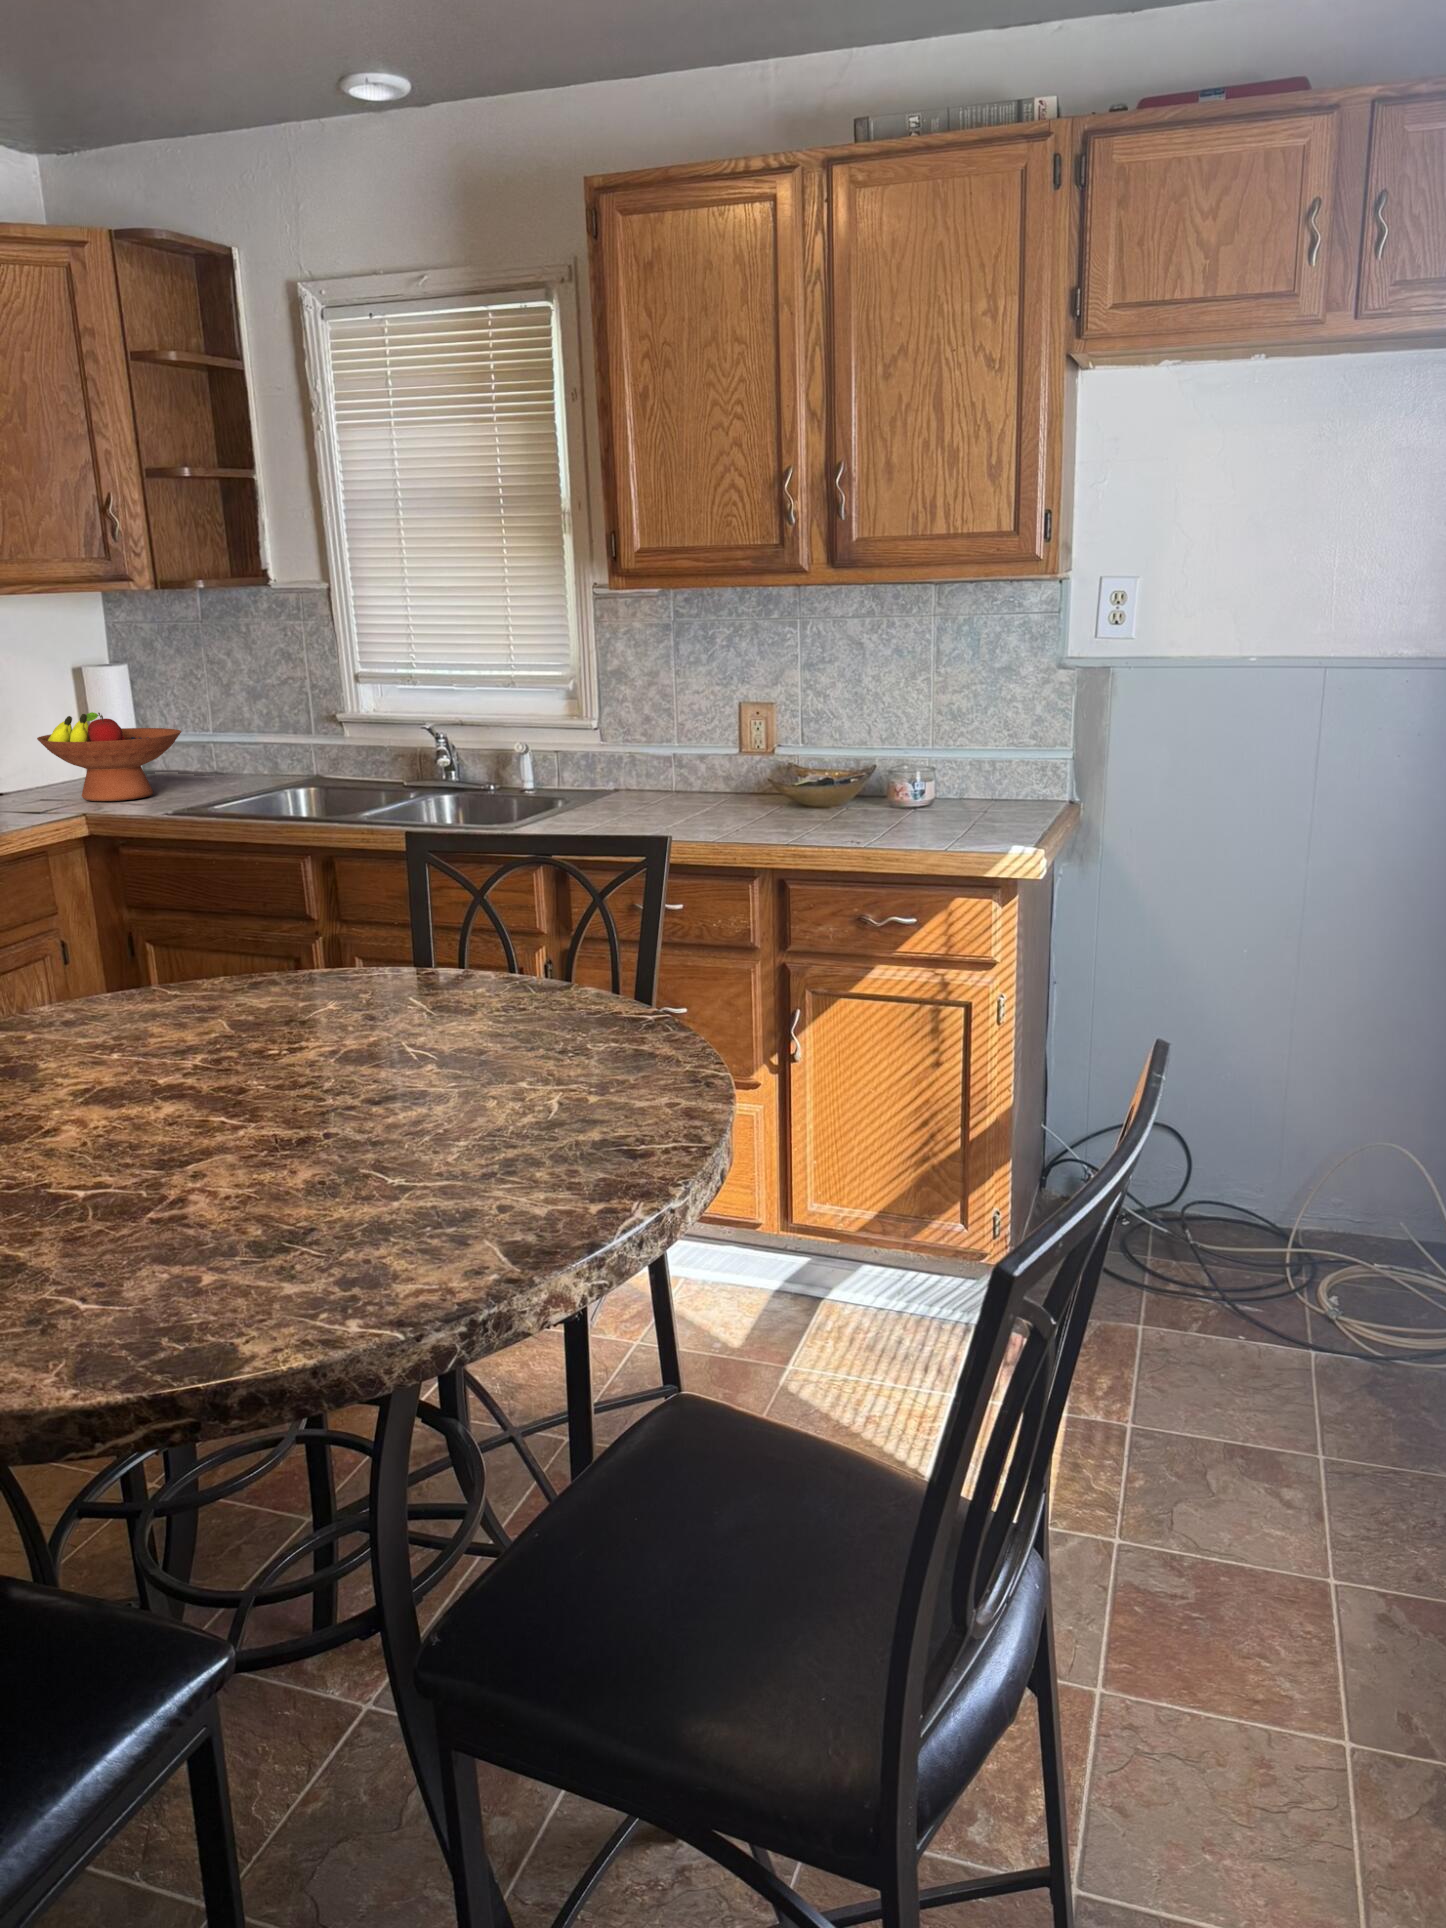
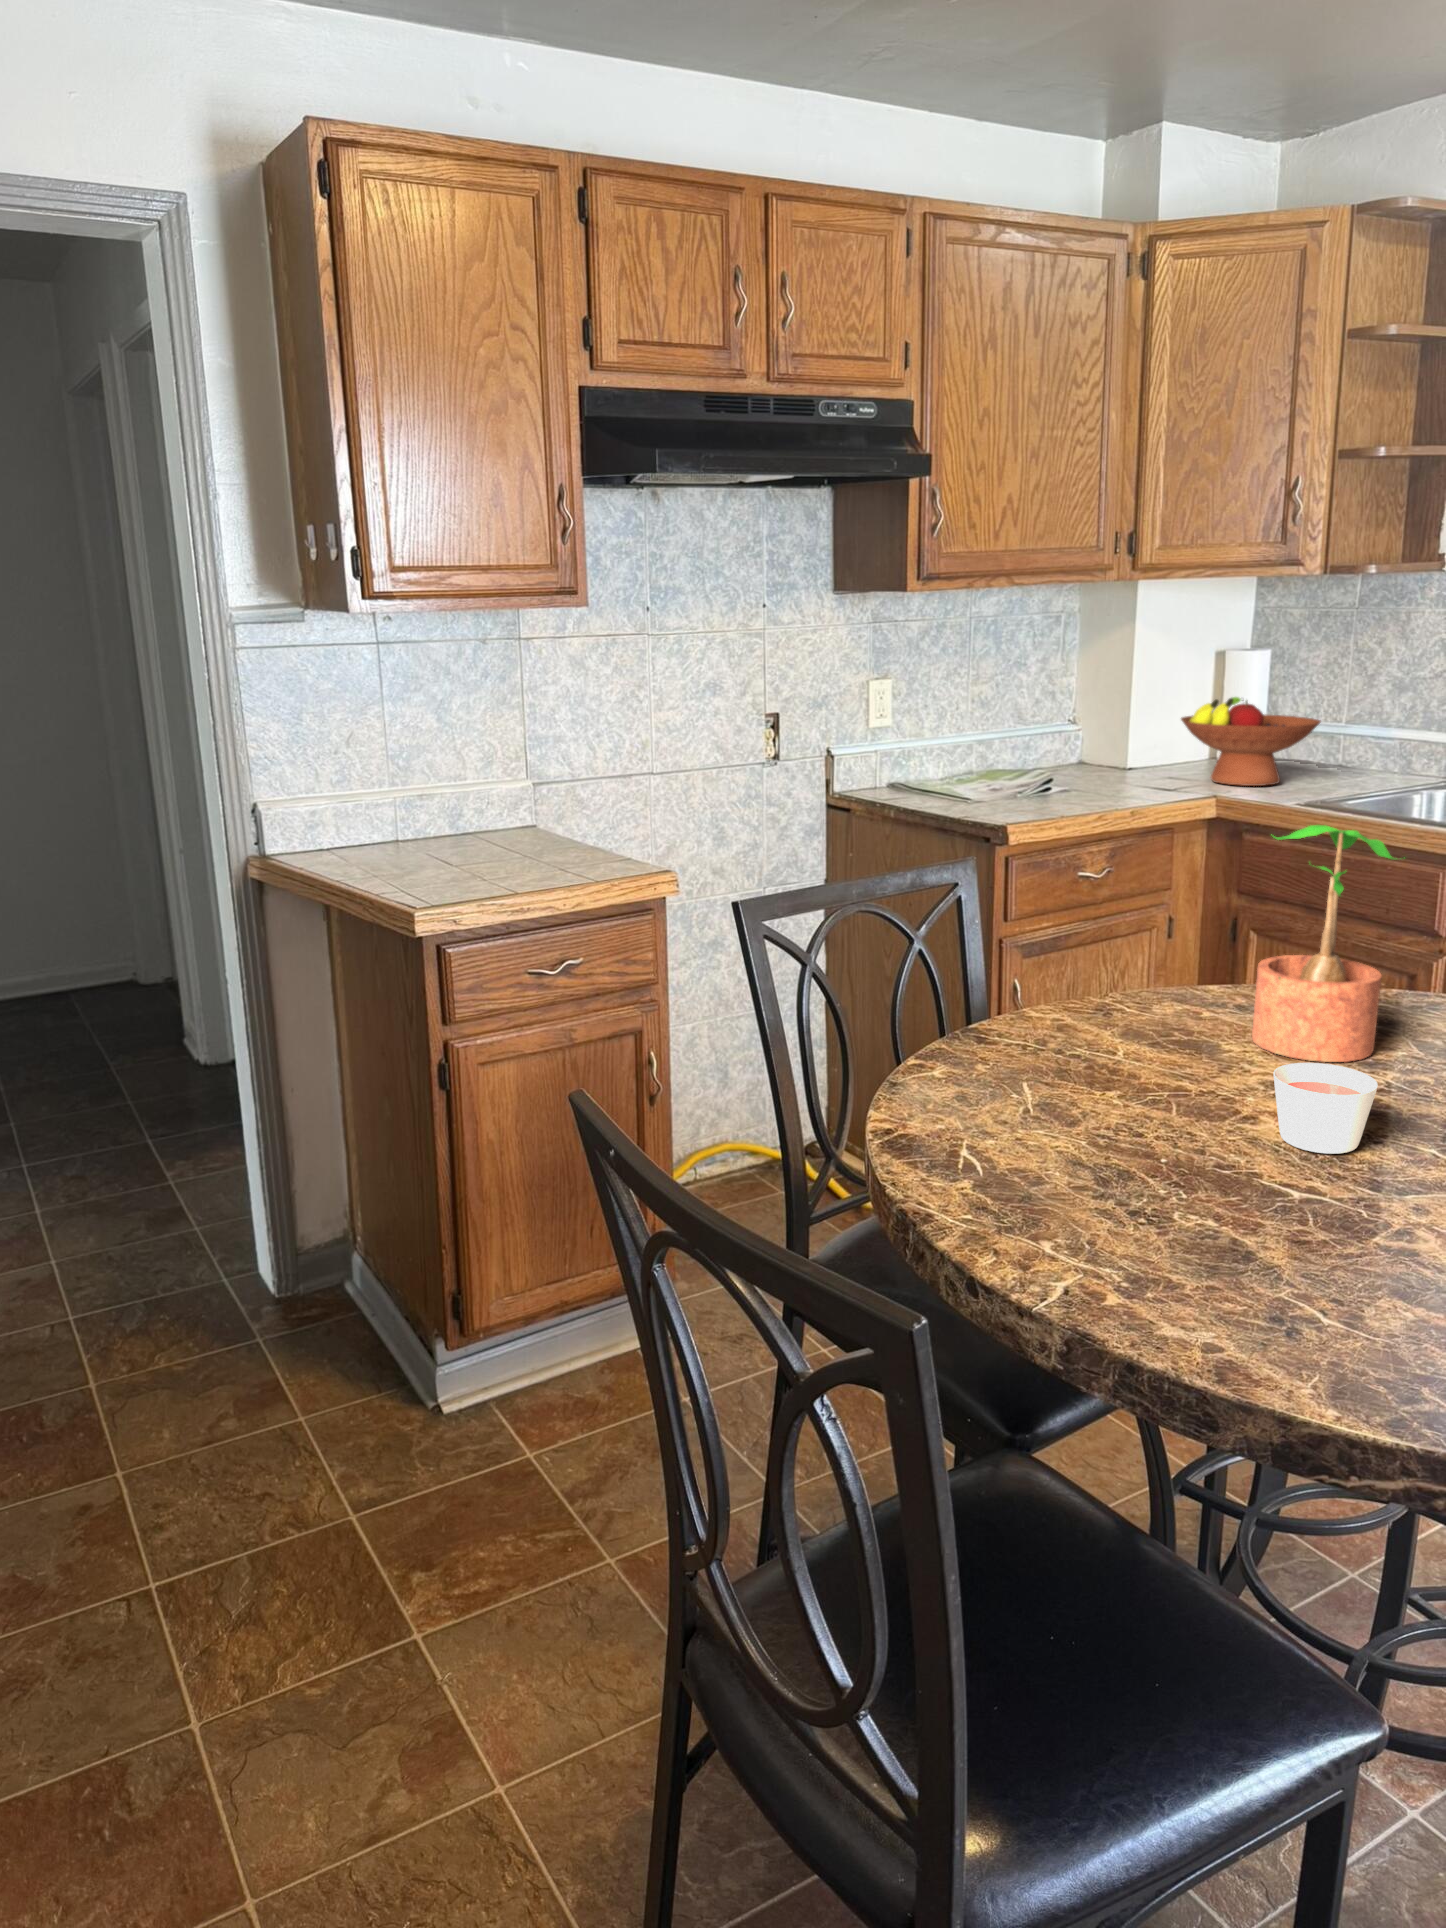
potted plant: none [49,833,189,1062] -> present [1252,825,1395,1062]
candle: none [57,1061,158,1149] -> present [1274,1063,1378,1154]

